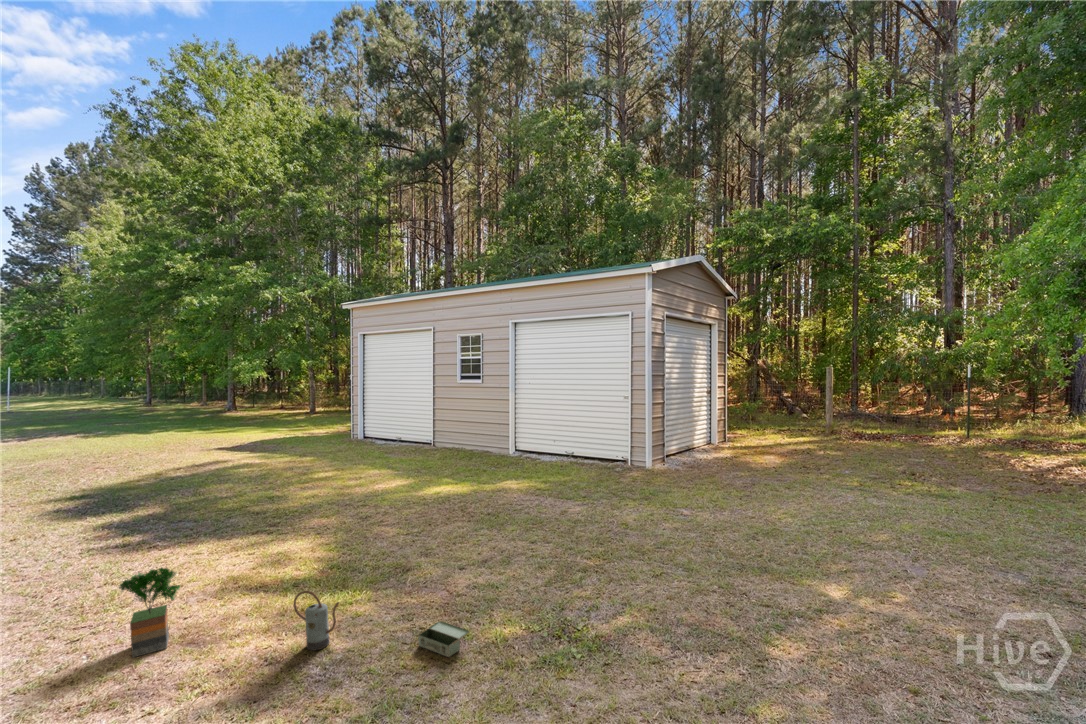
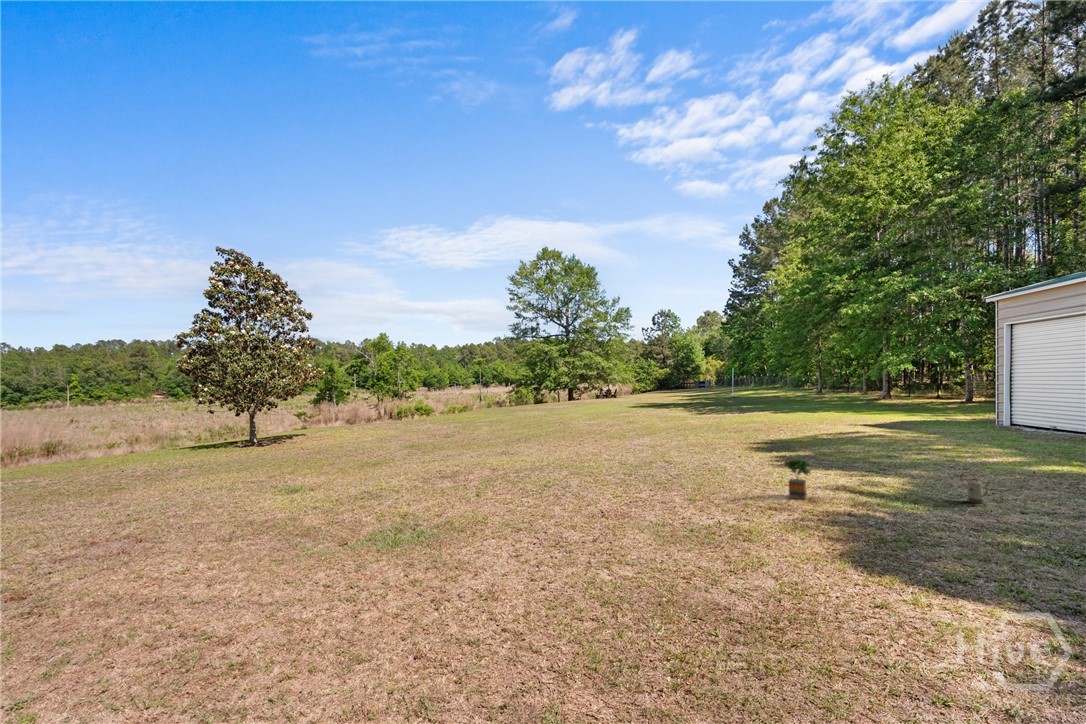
watering can: present [294,591,339,651] -> present [960,472,989,504]
toolbox: present [418,621,469,657] -> none [951,531,994,549]

